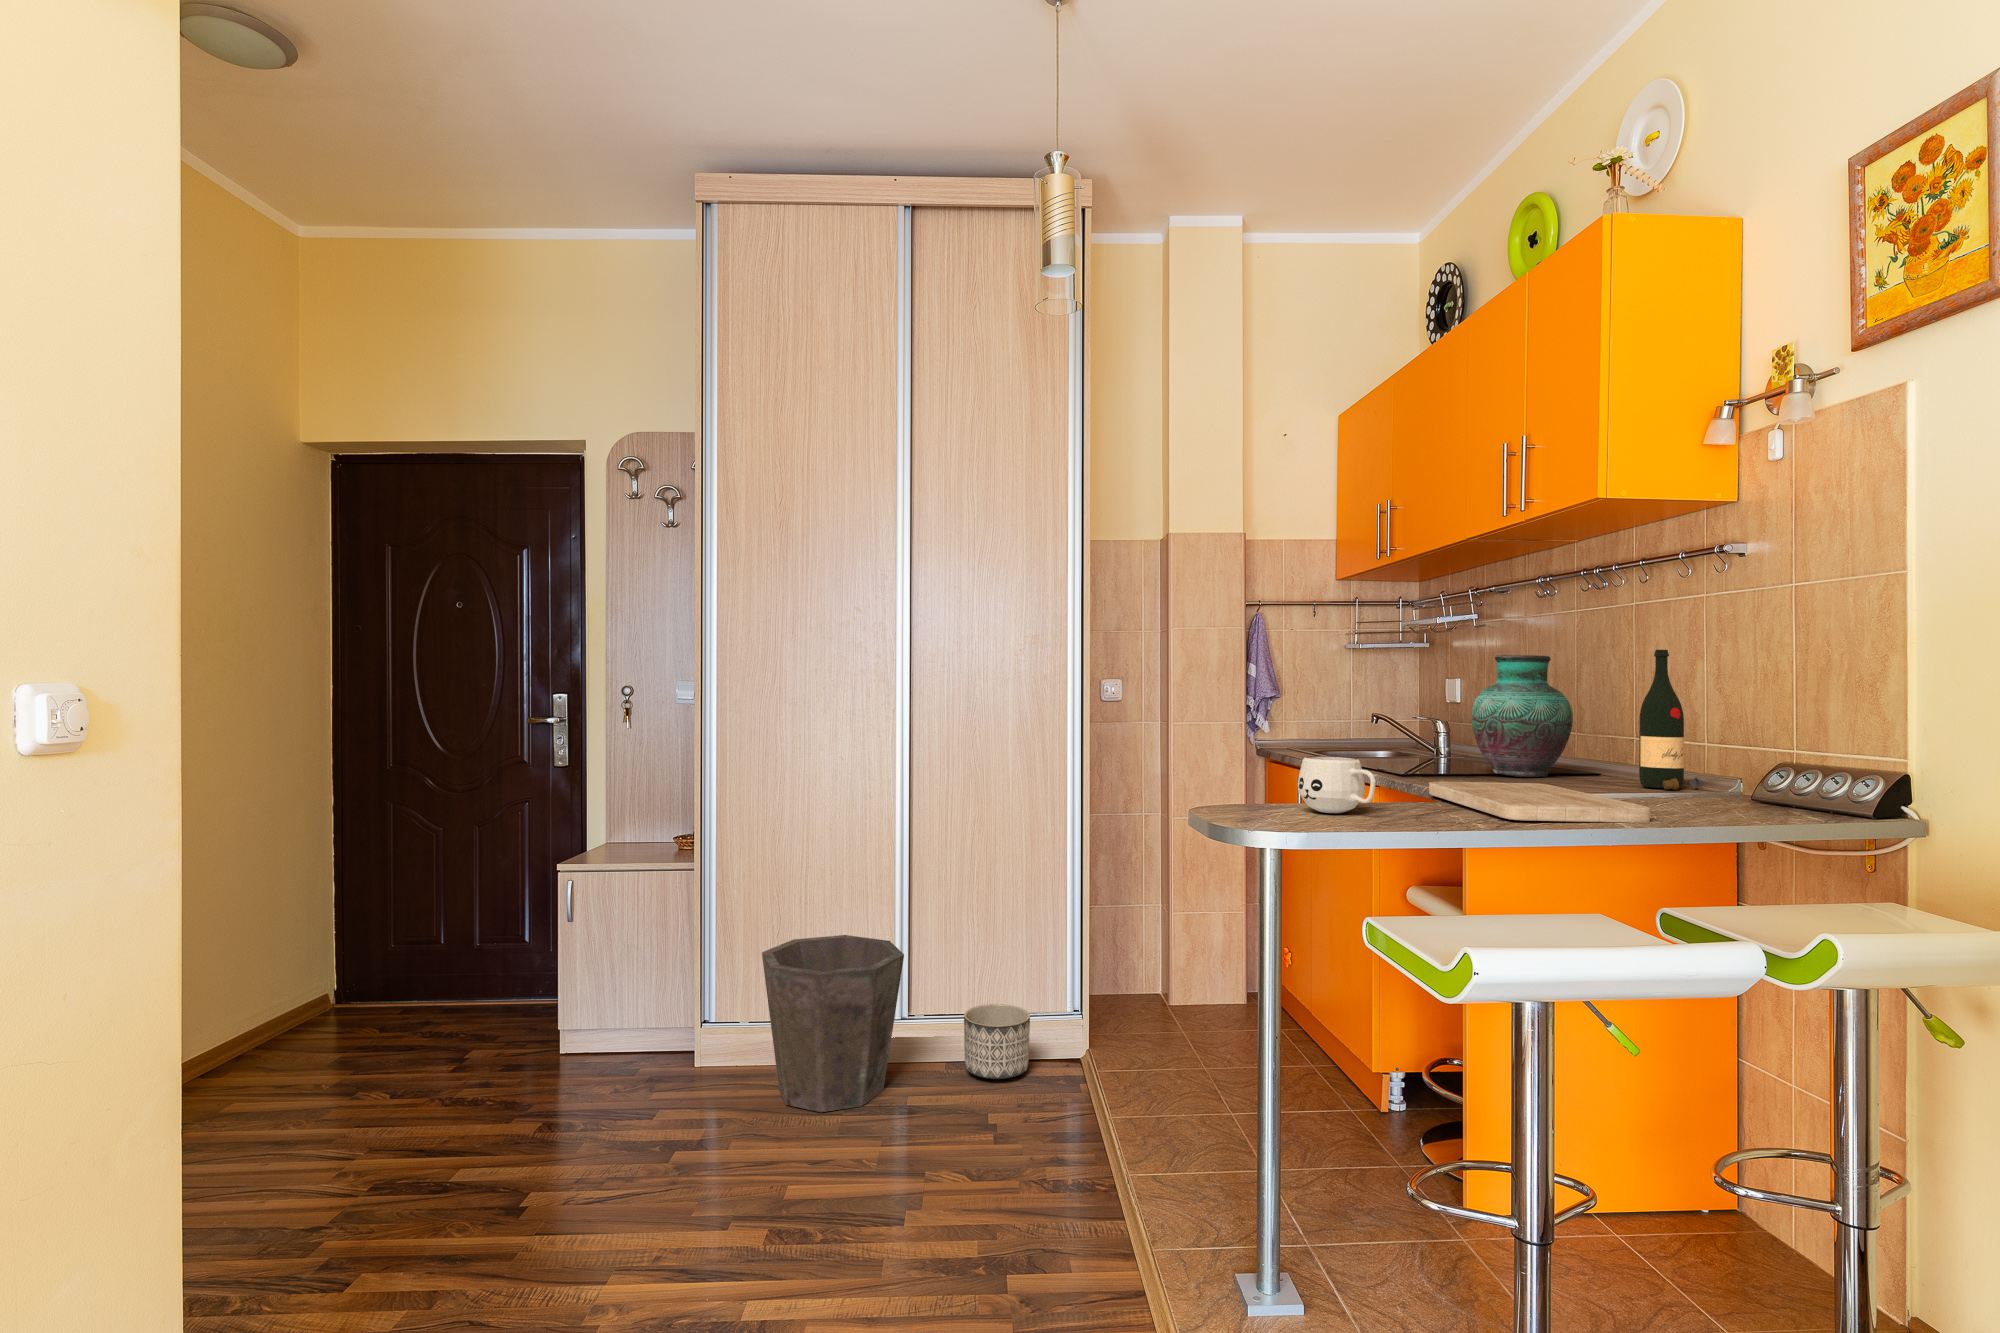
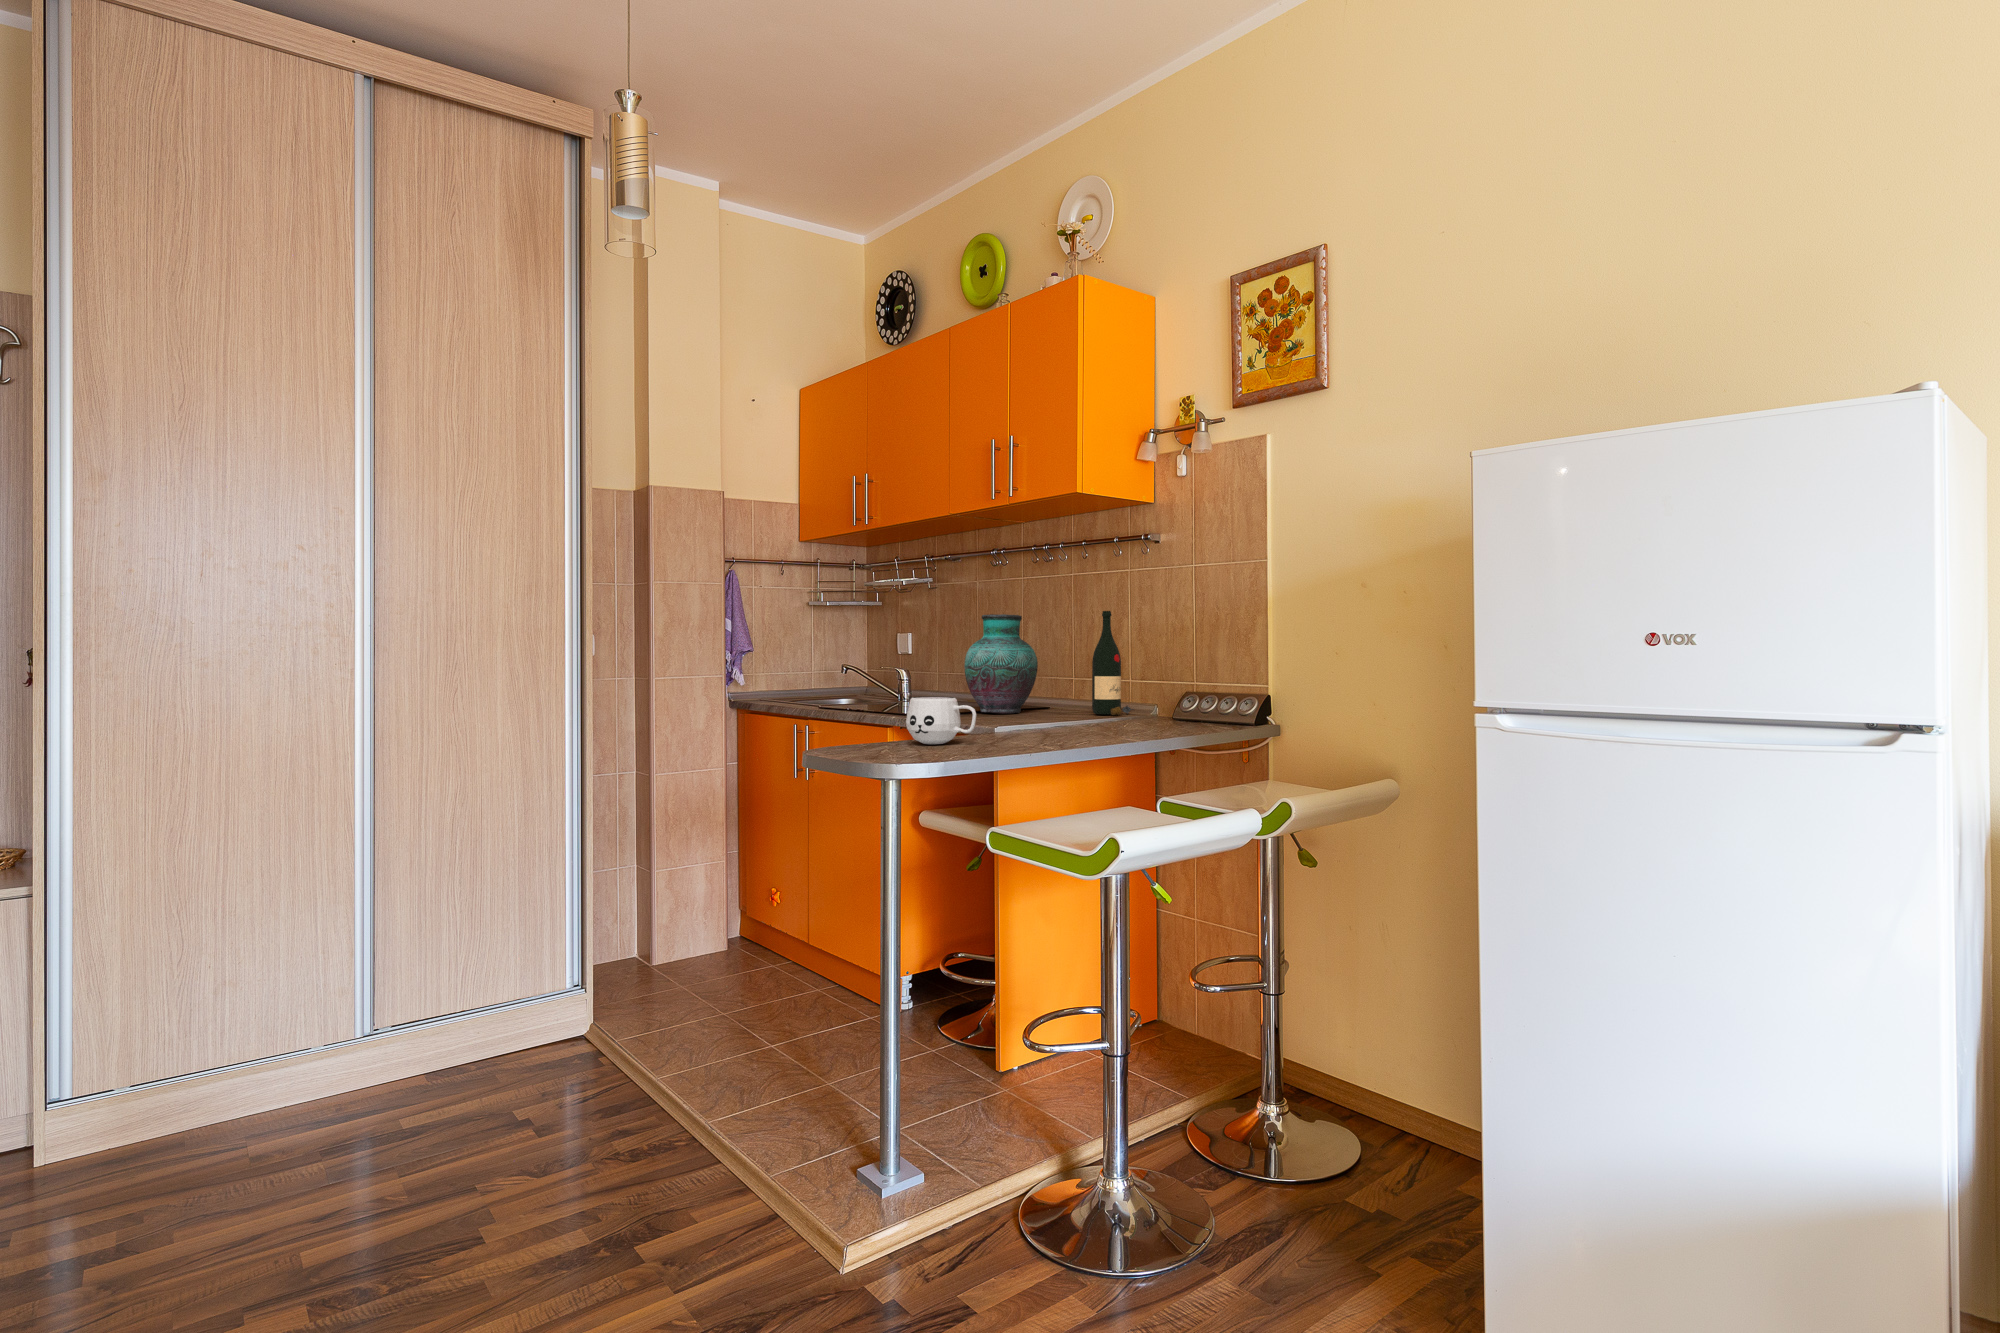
cutting board: present [1429,782,1650,823] -> none [975,715,1146,738]
waste bin: present [762,935,904,1112] -> none [191,950,405,1174]
planter: present [964,1004,1030,1079] -> none [469,997,551,1079]

